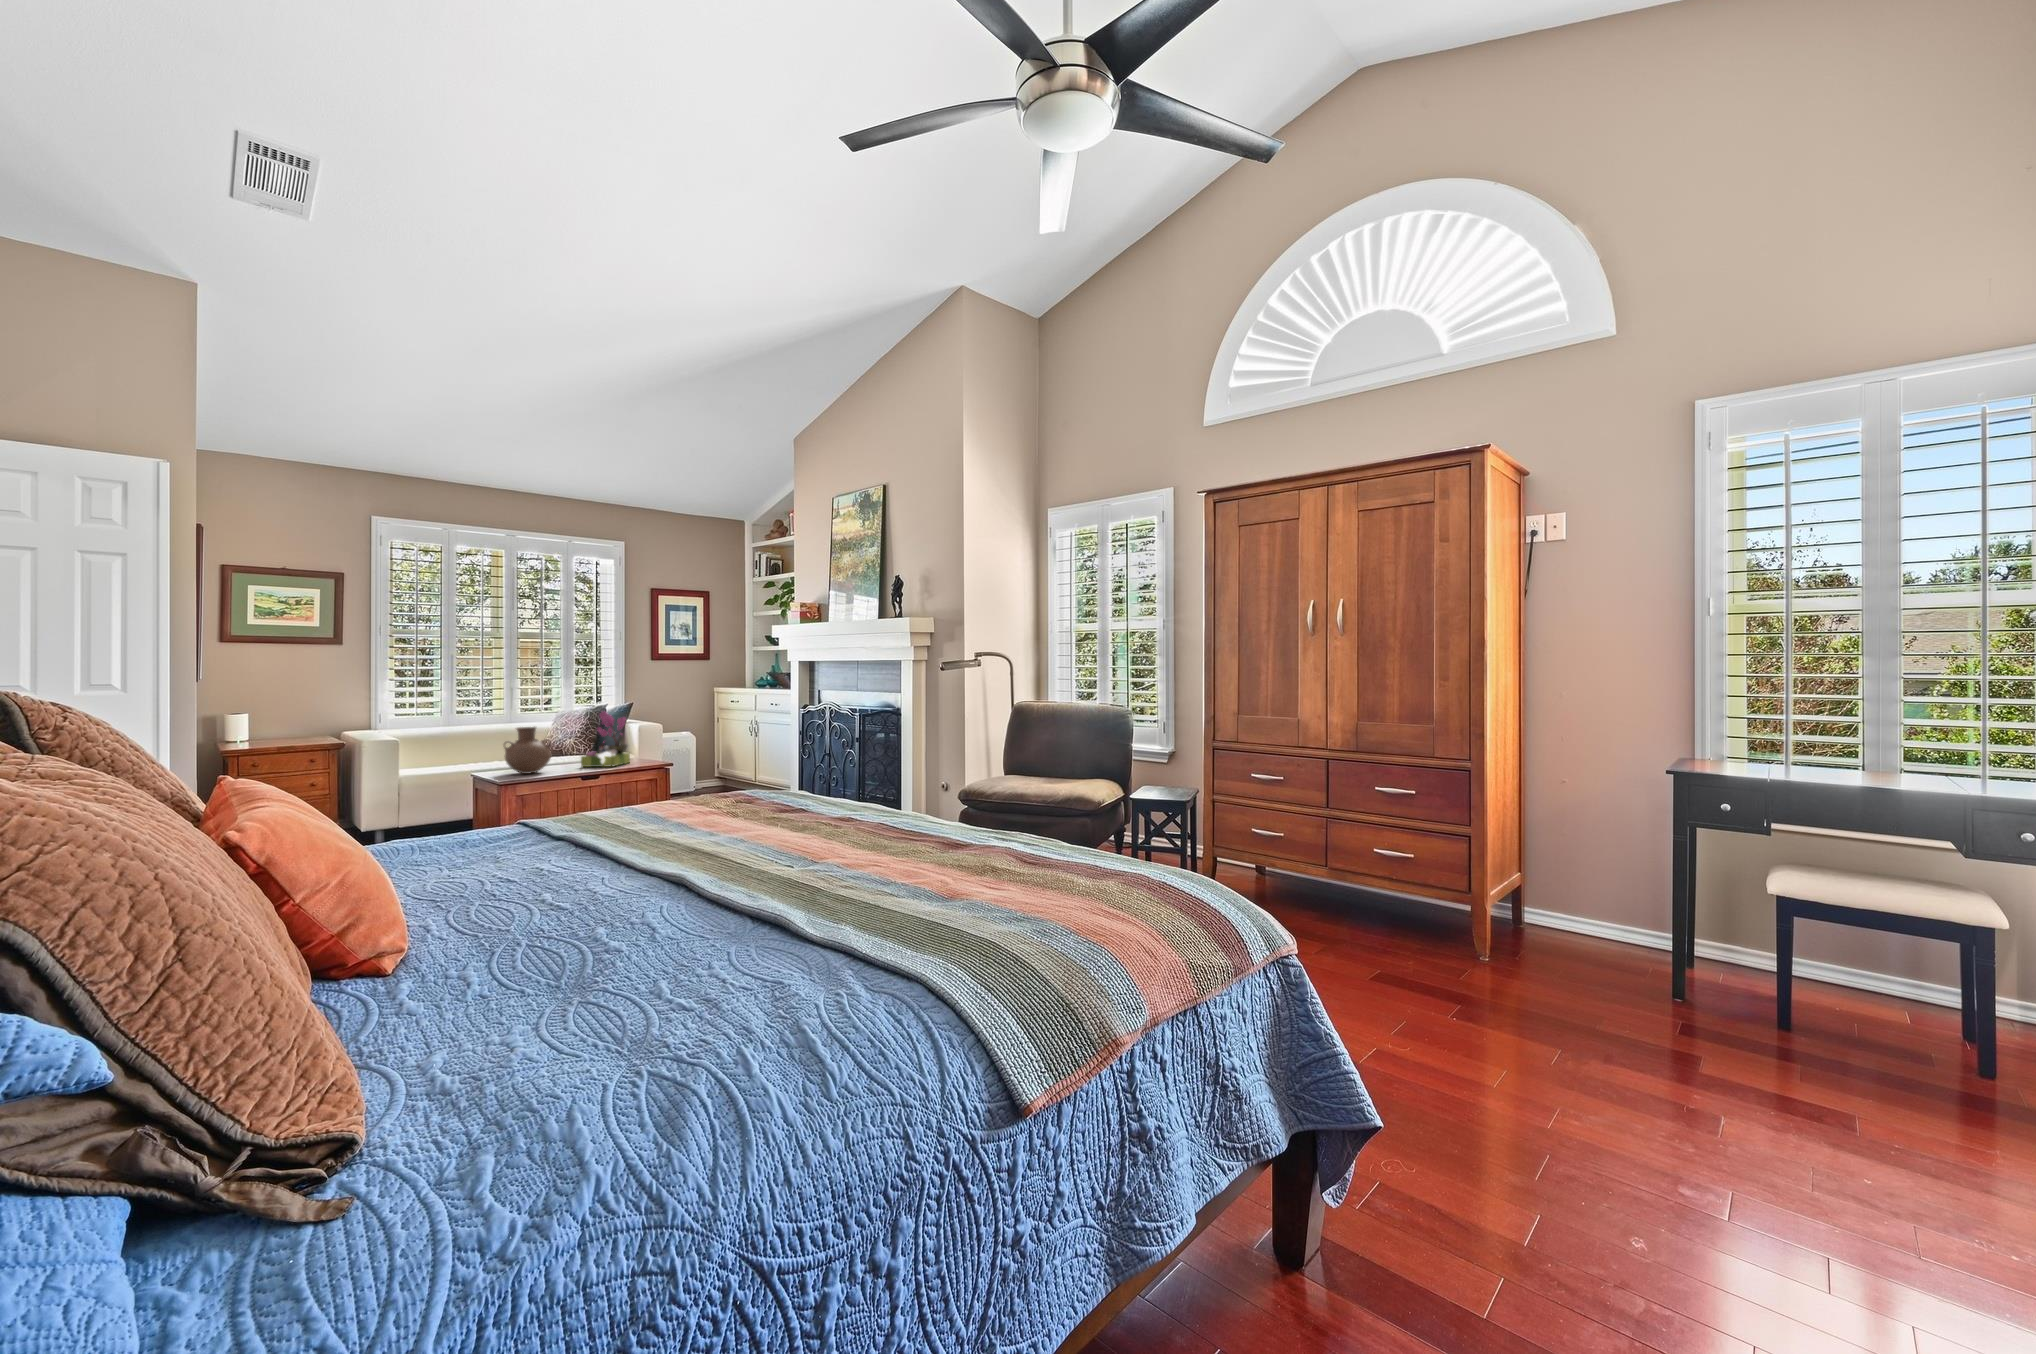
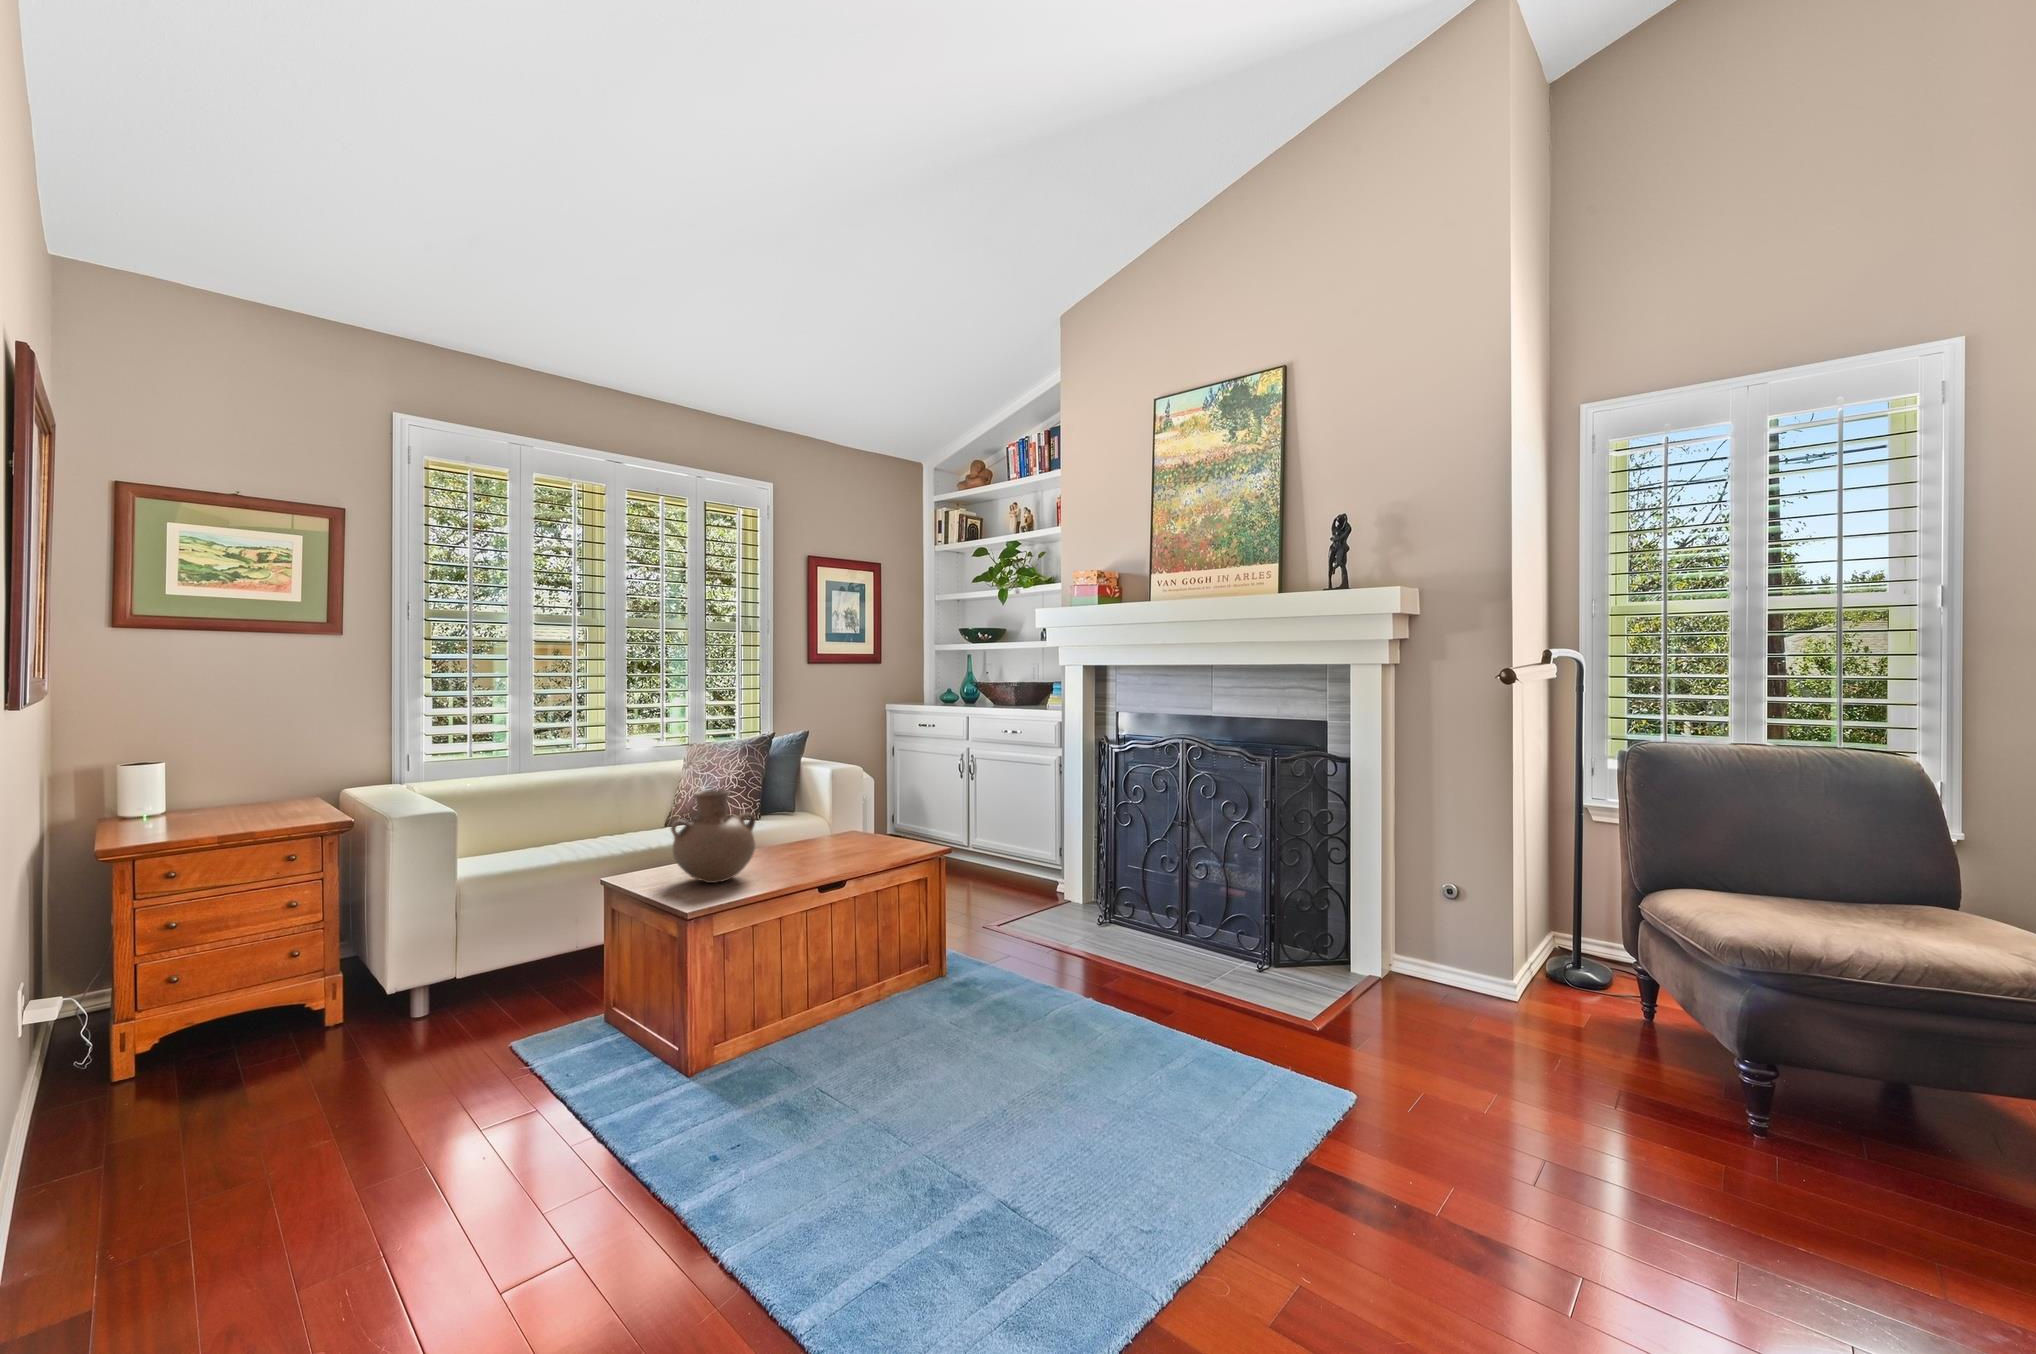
flower arrangement: present [581,712,630,767] -> none [795,752,870,860]

